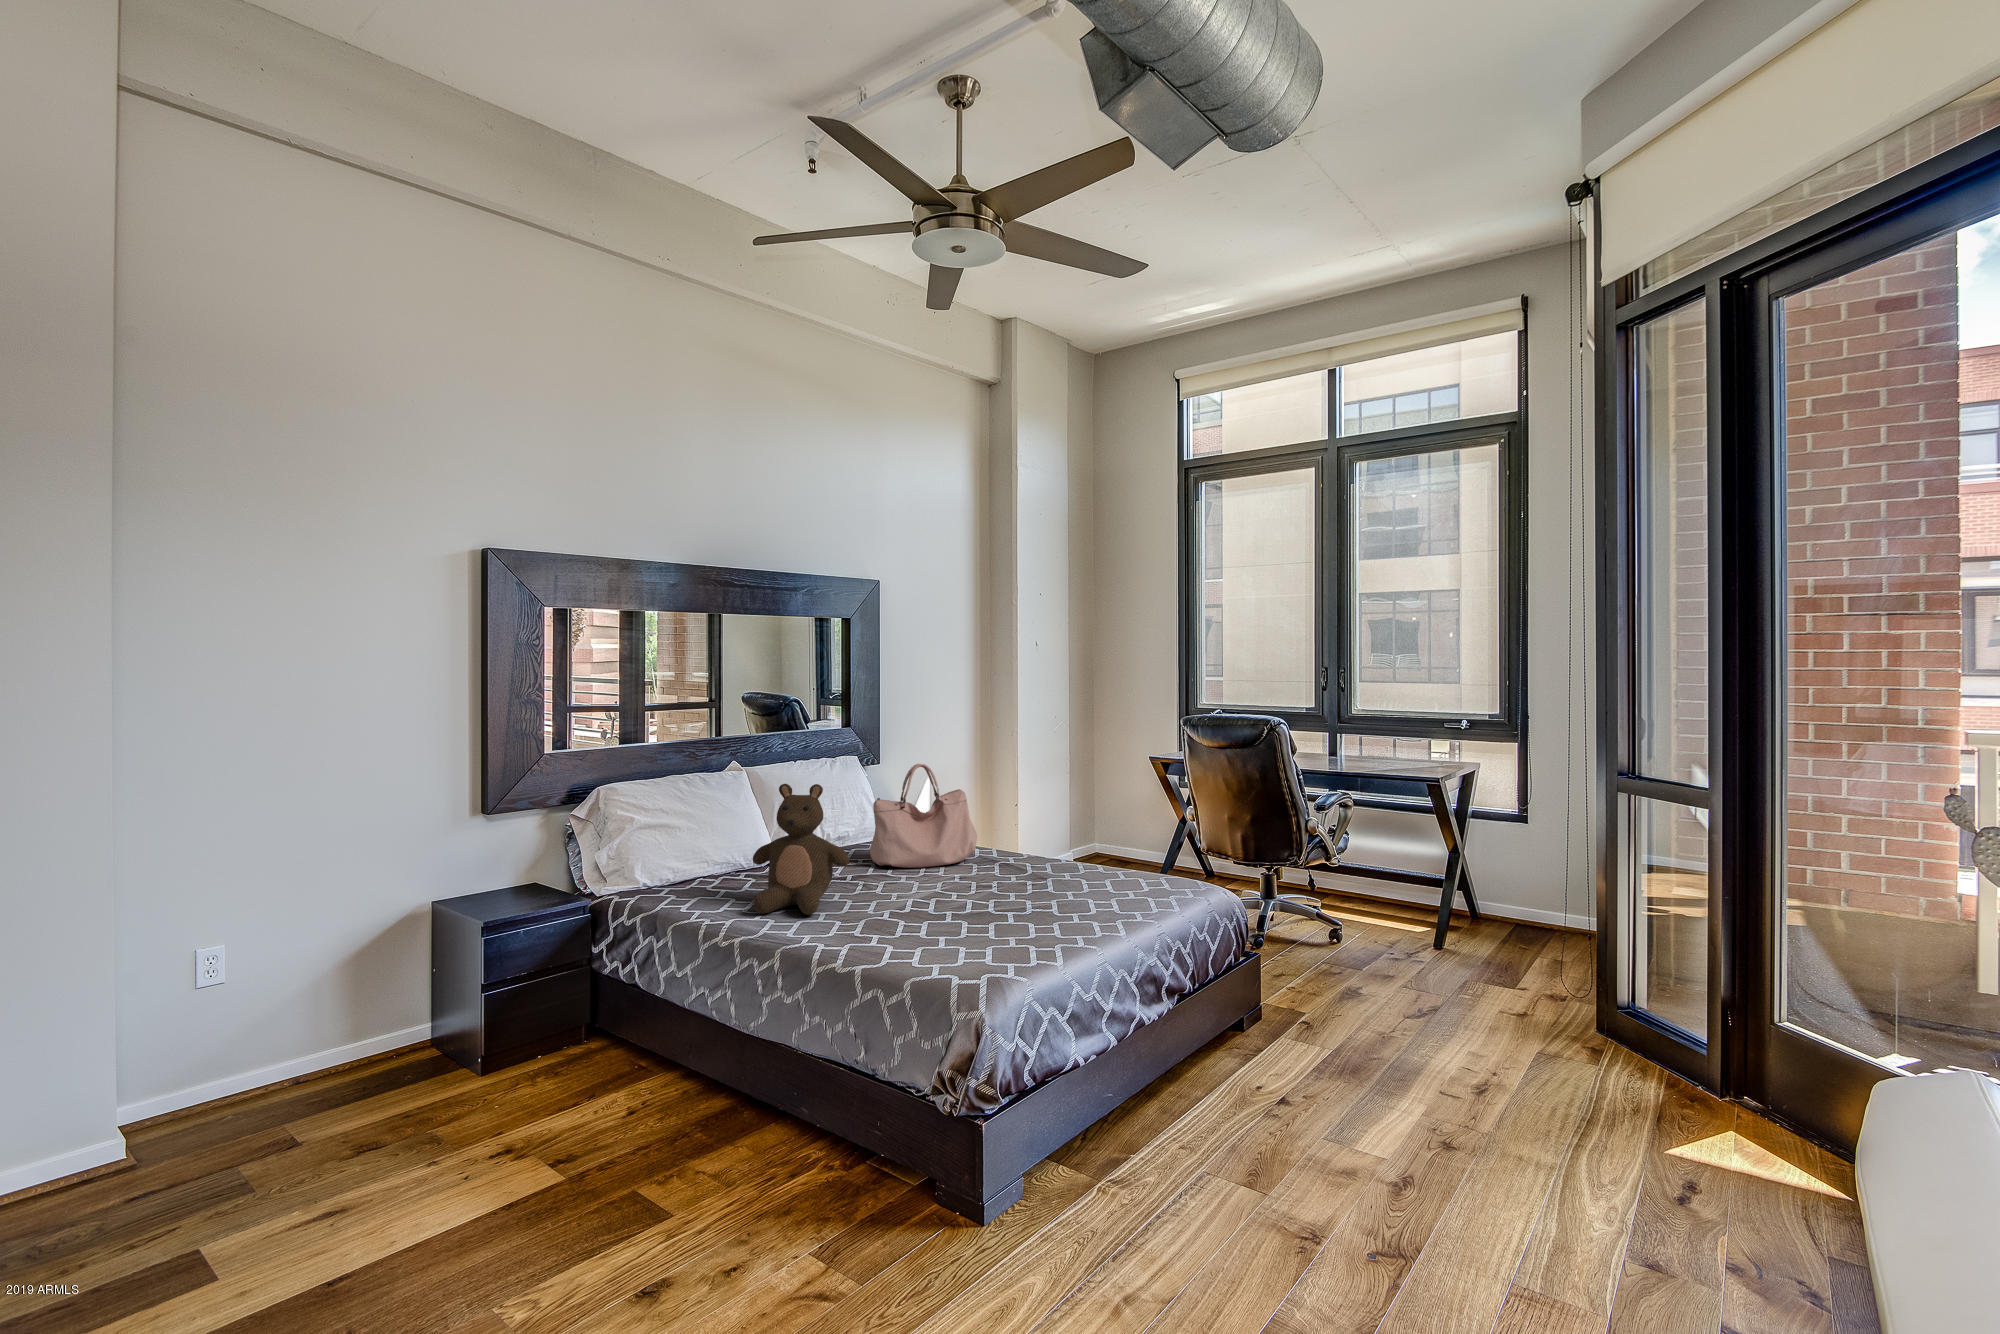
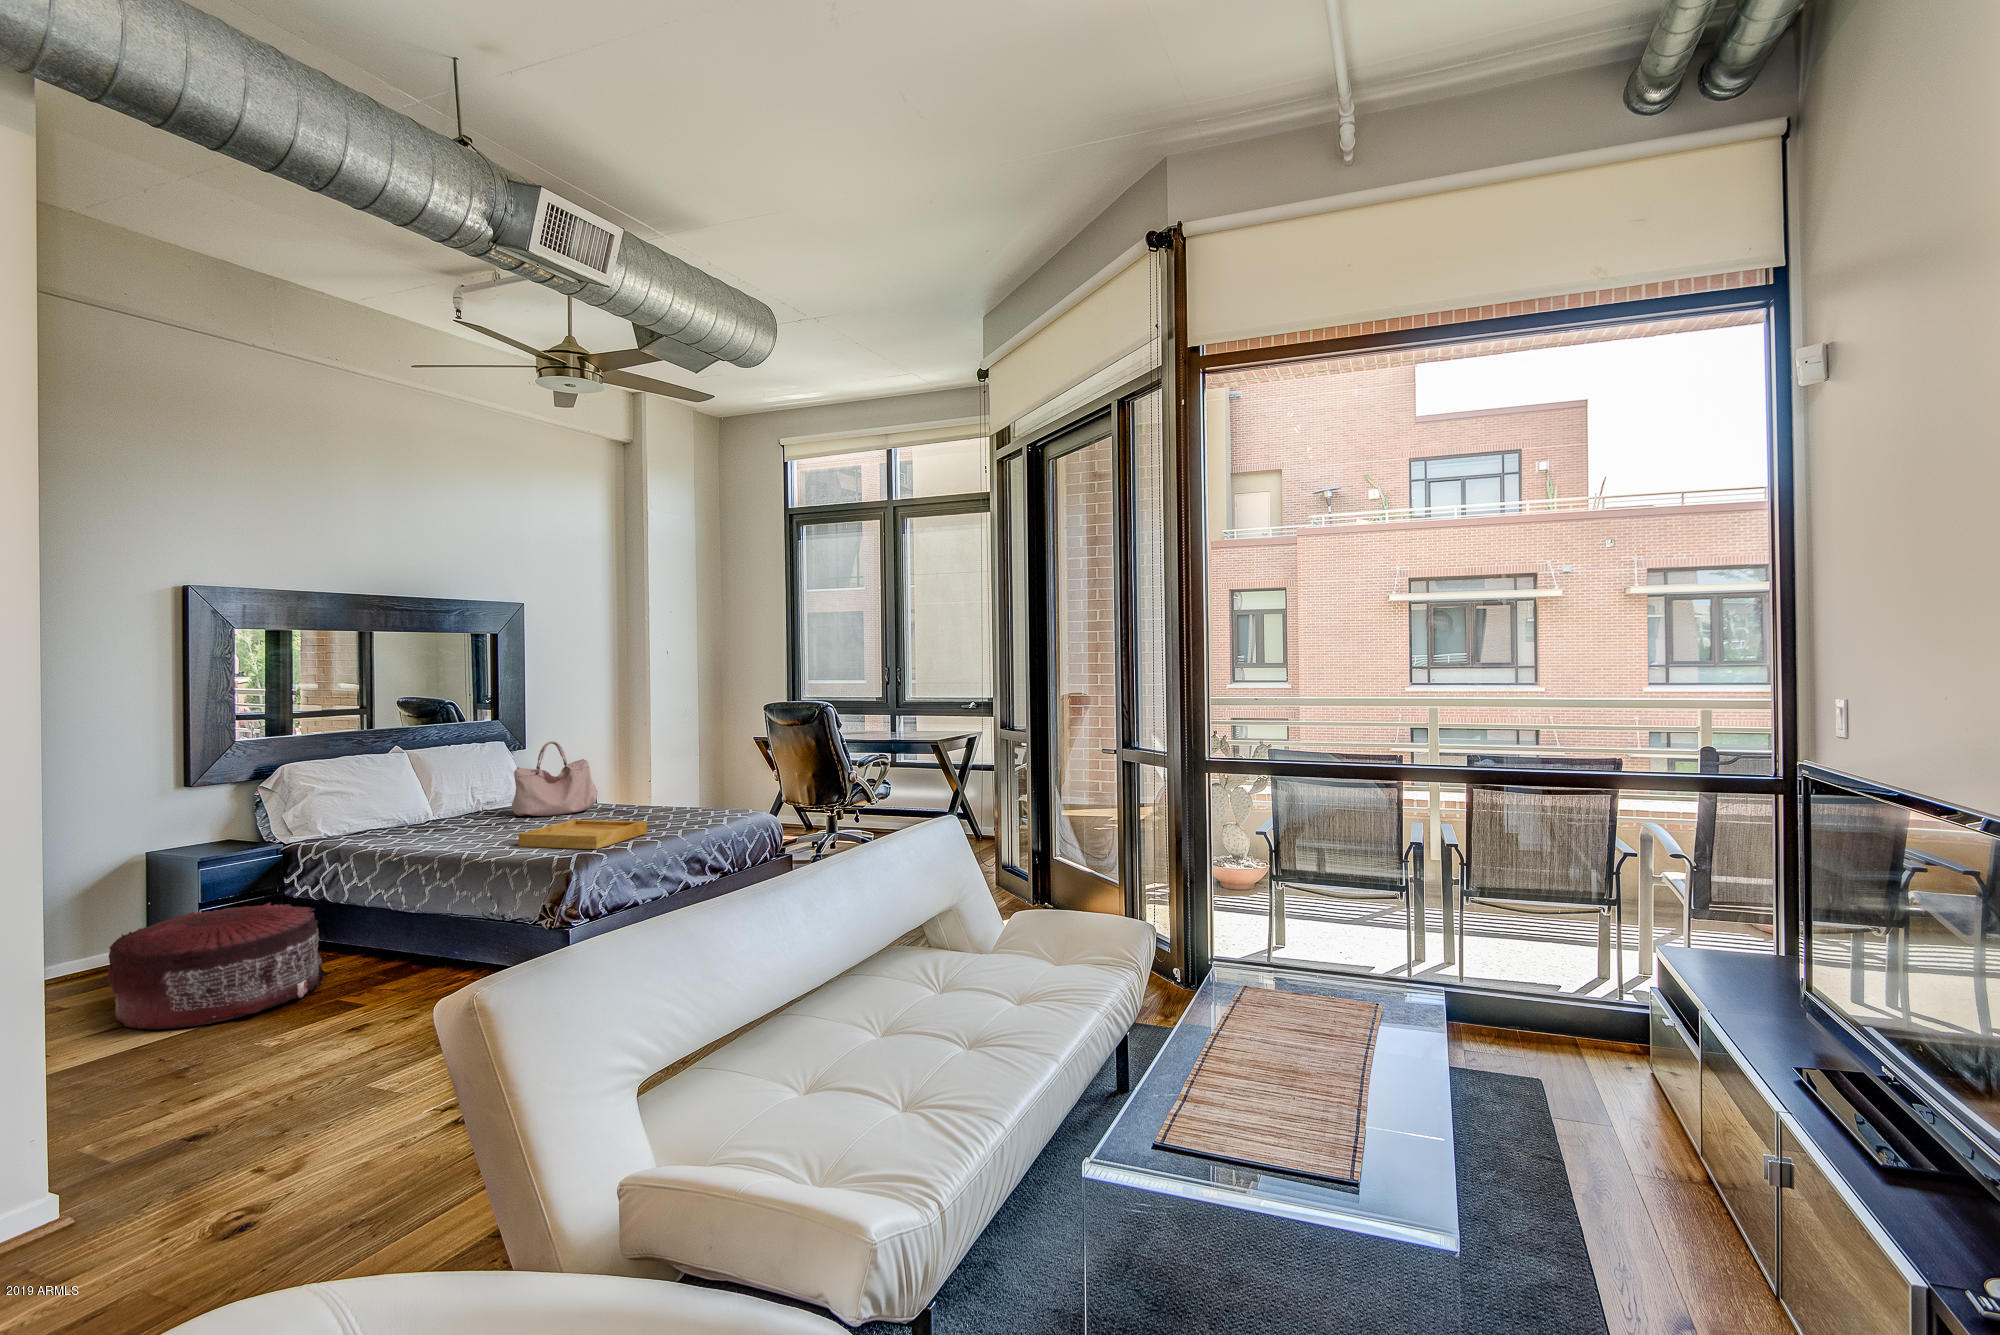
stuffed bear: present [753,784,849,915] -> none [416,753,491,841]
tray: none [890,889,1070,960] -> present [518,820,647,849]
pouf: none [329,997,629,1228] -> present [106,902,327,1030]

